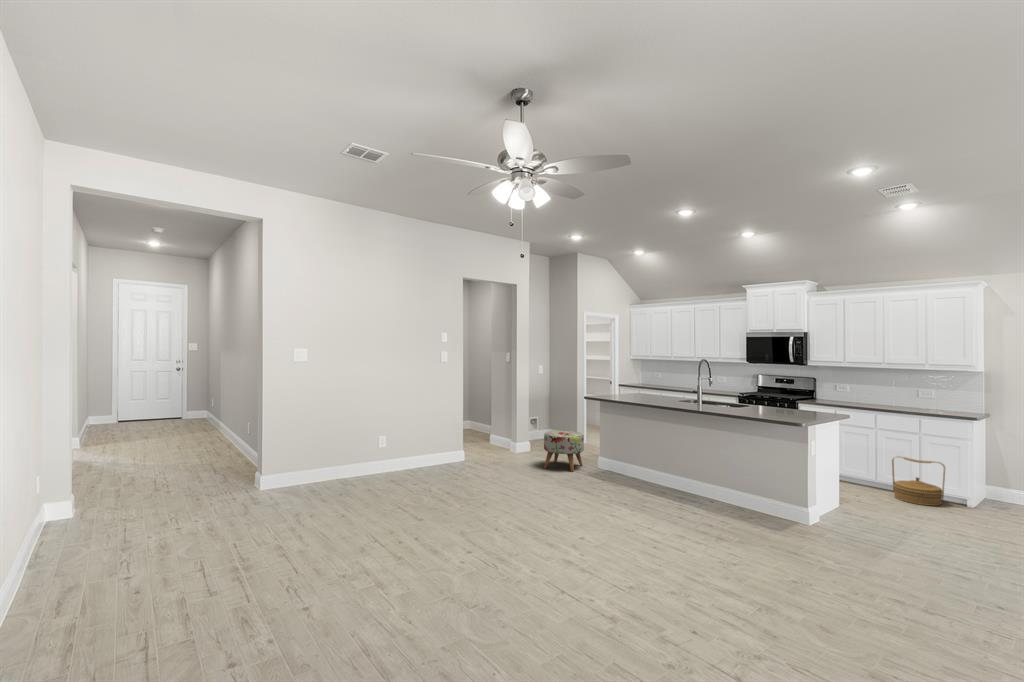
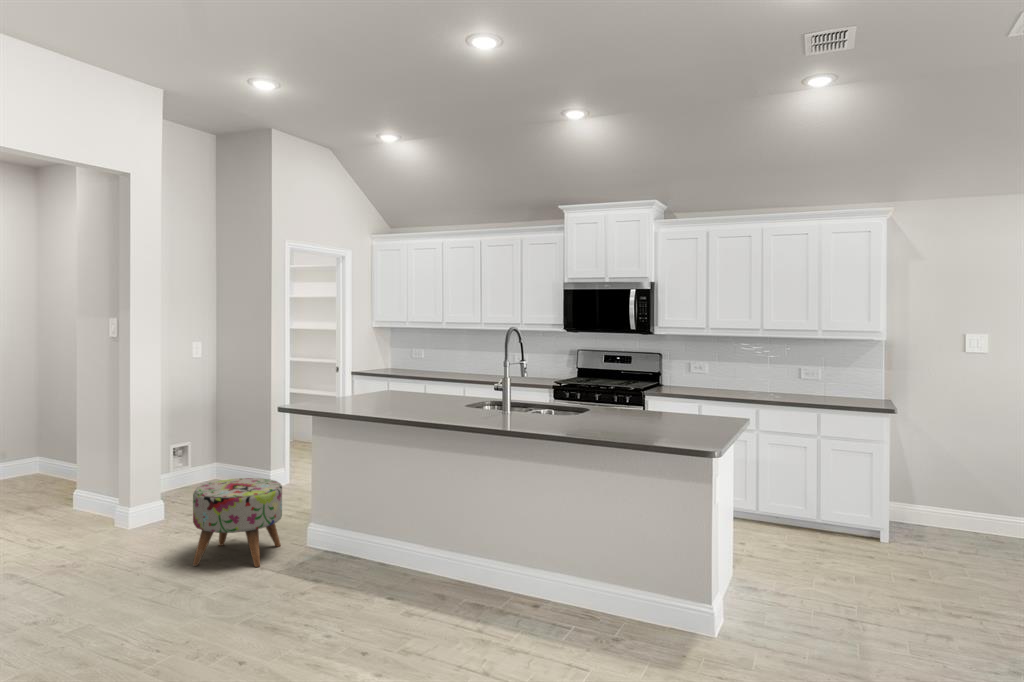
woven basket: present [892,456,945,506] -> none [782,476,853,550]

